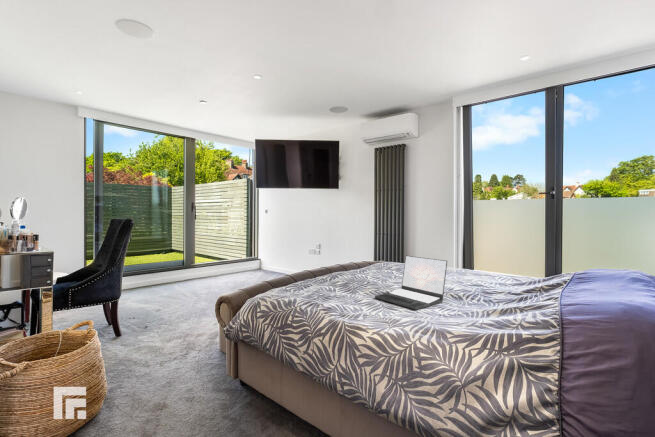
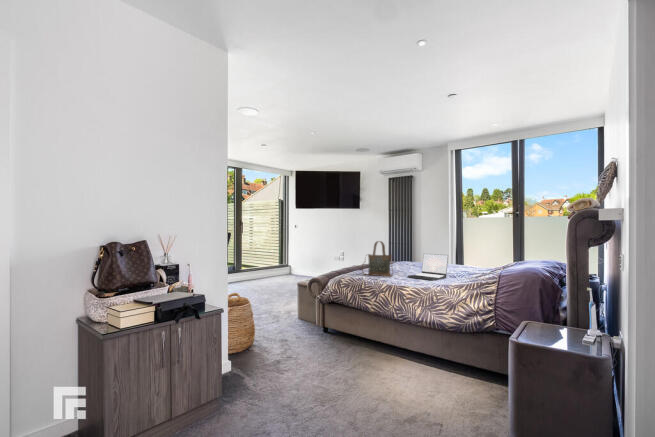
handbag: none [305,234,353,297] -> present [362,241,392,277]

